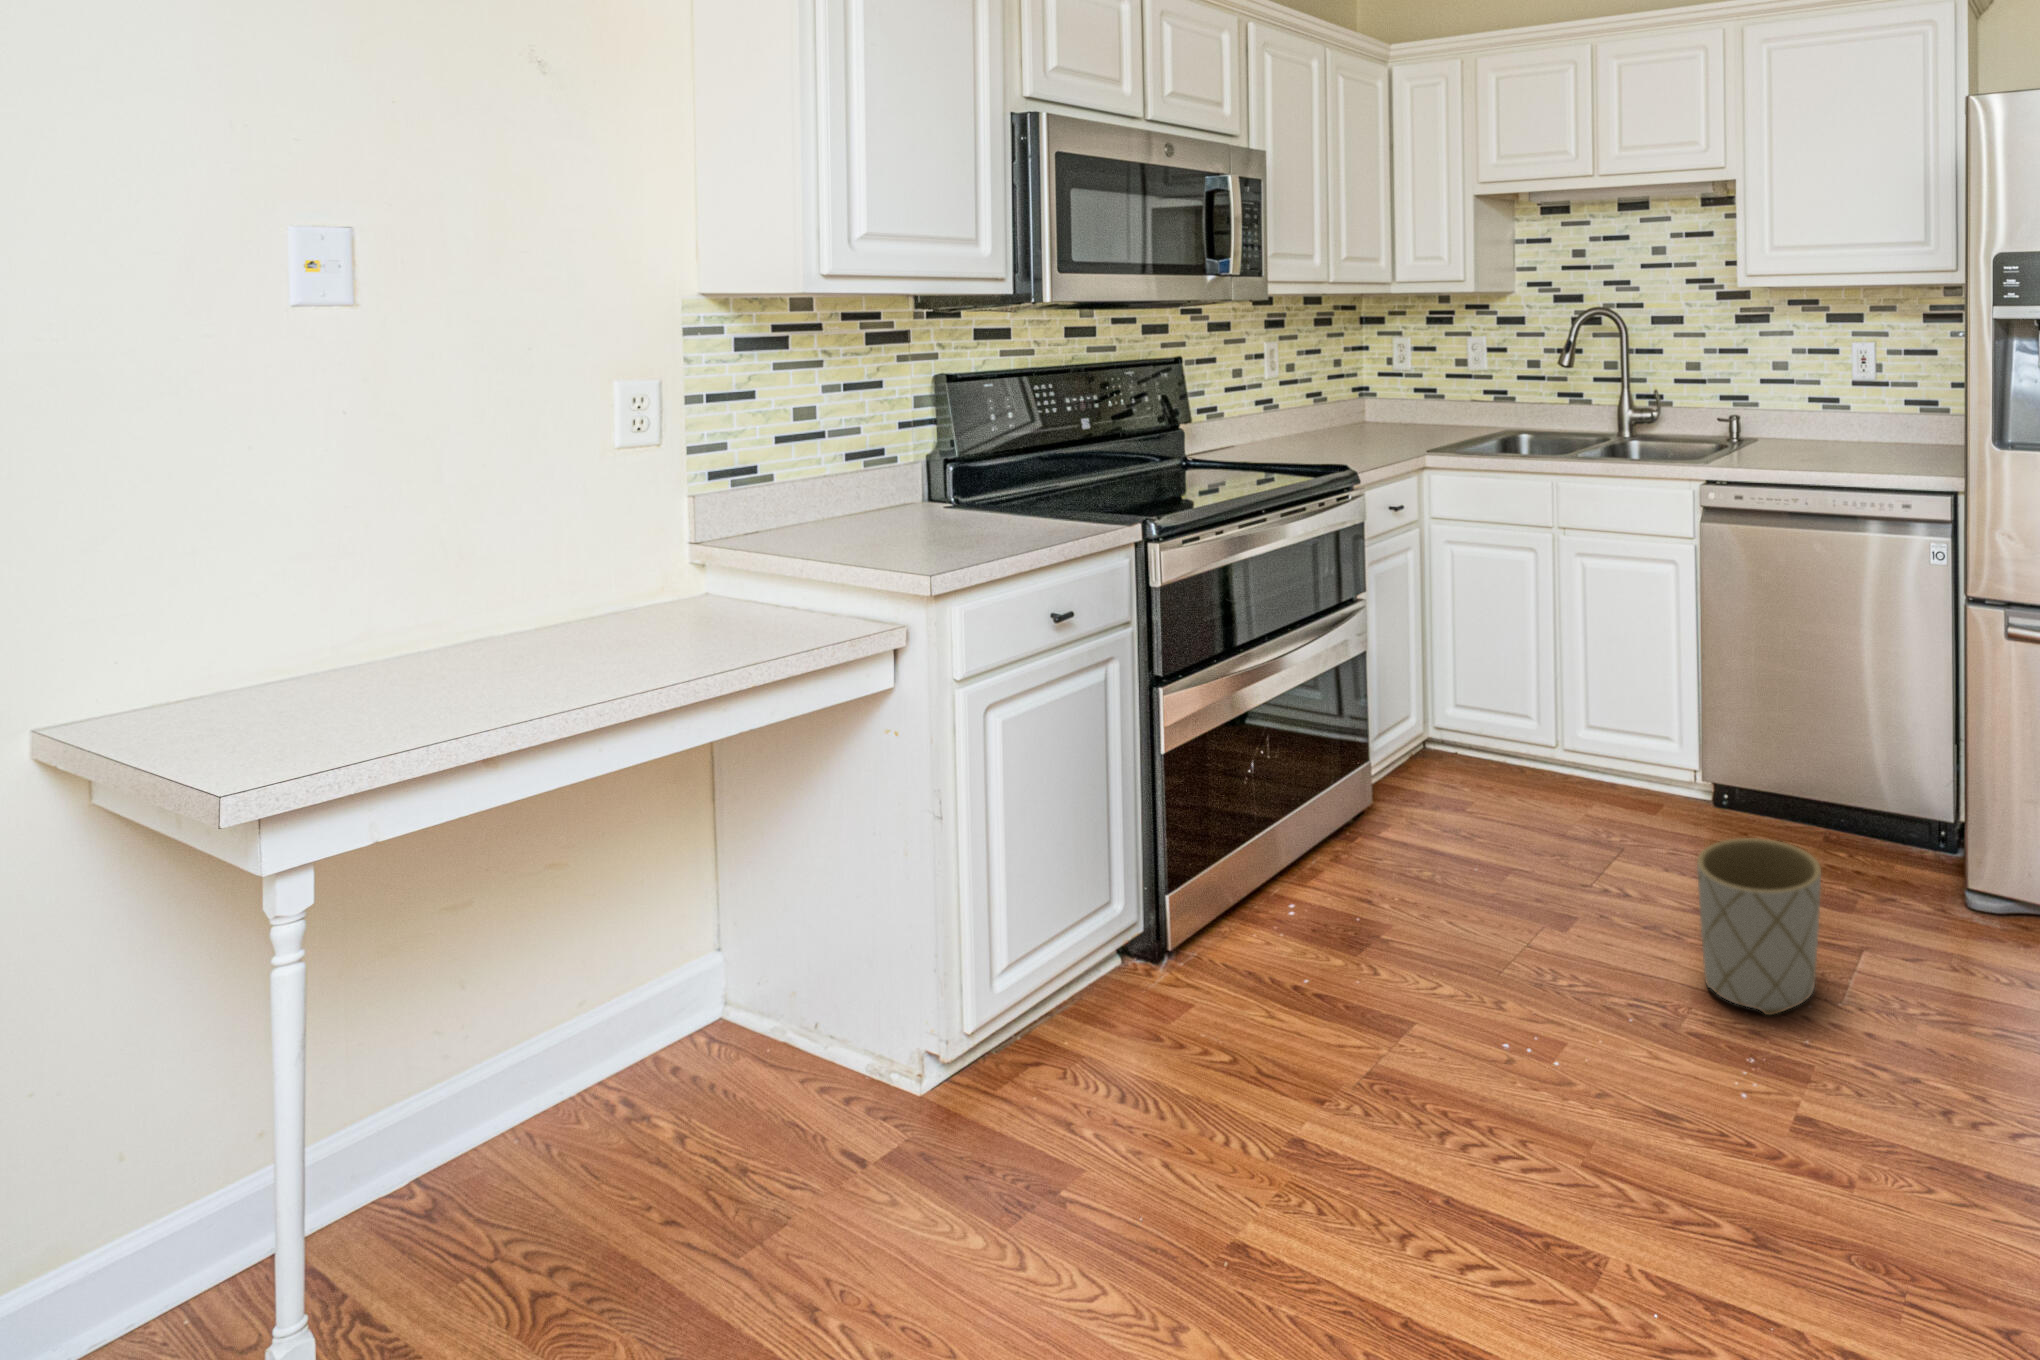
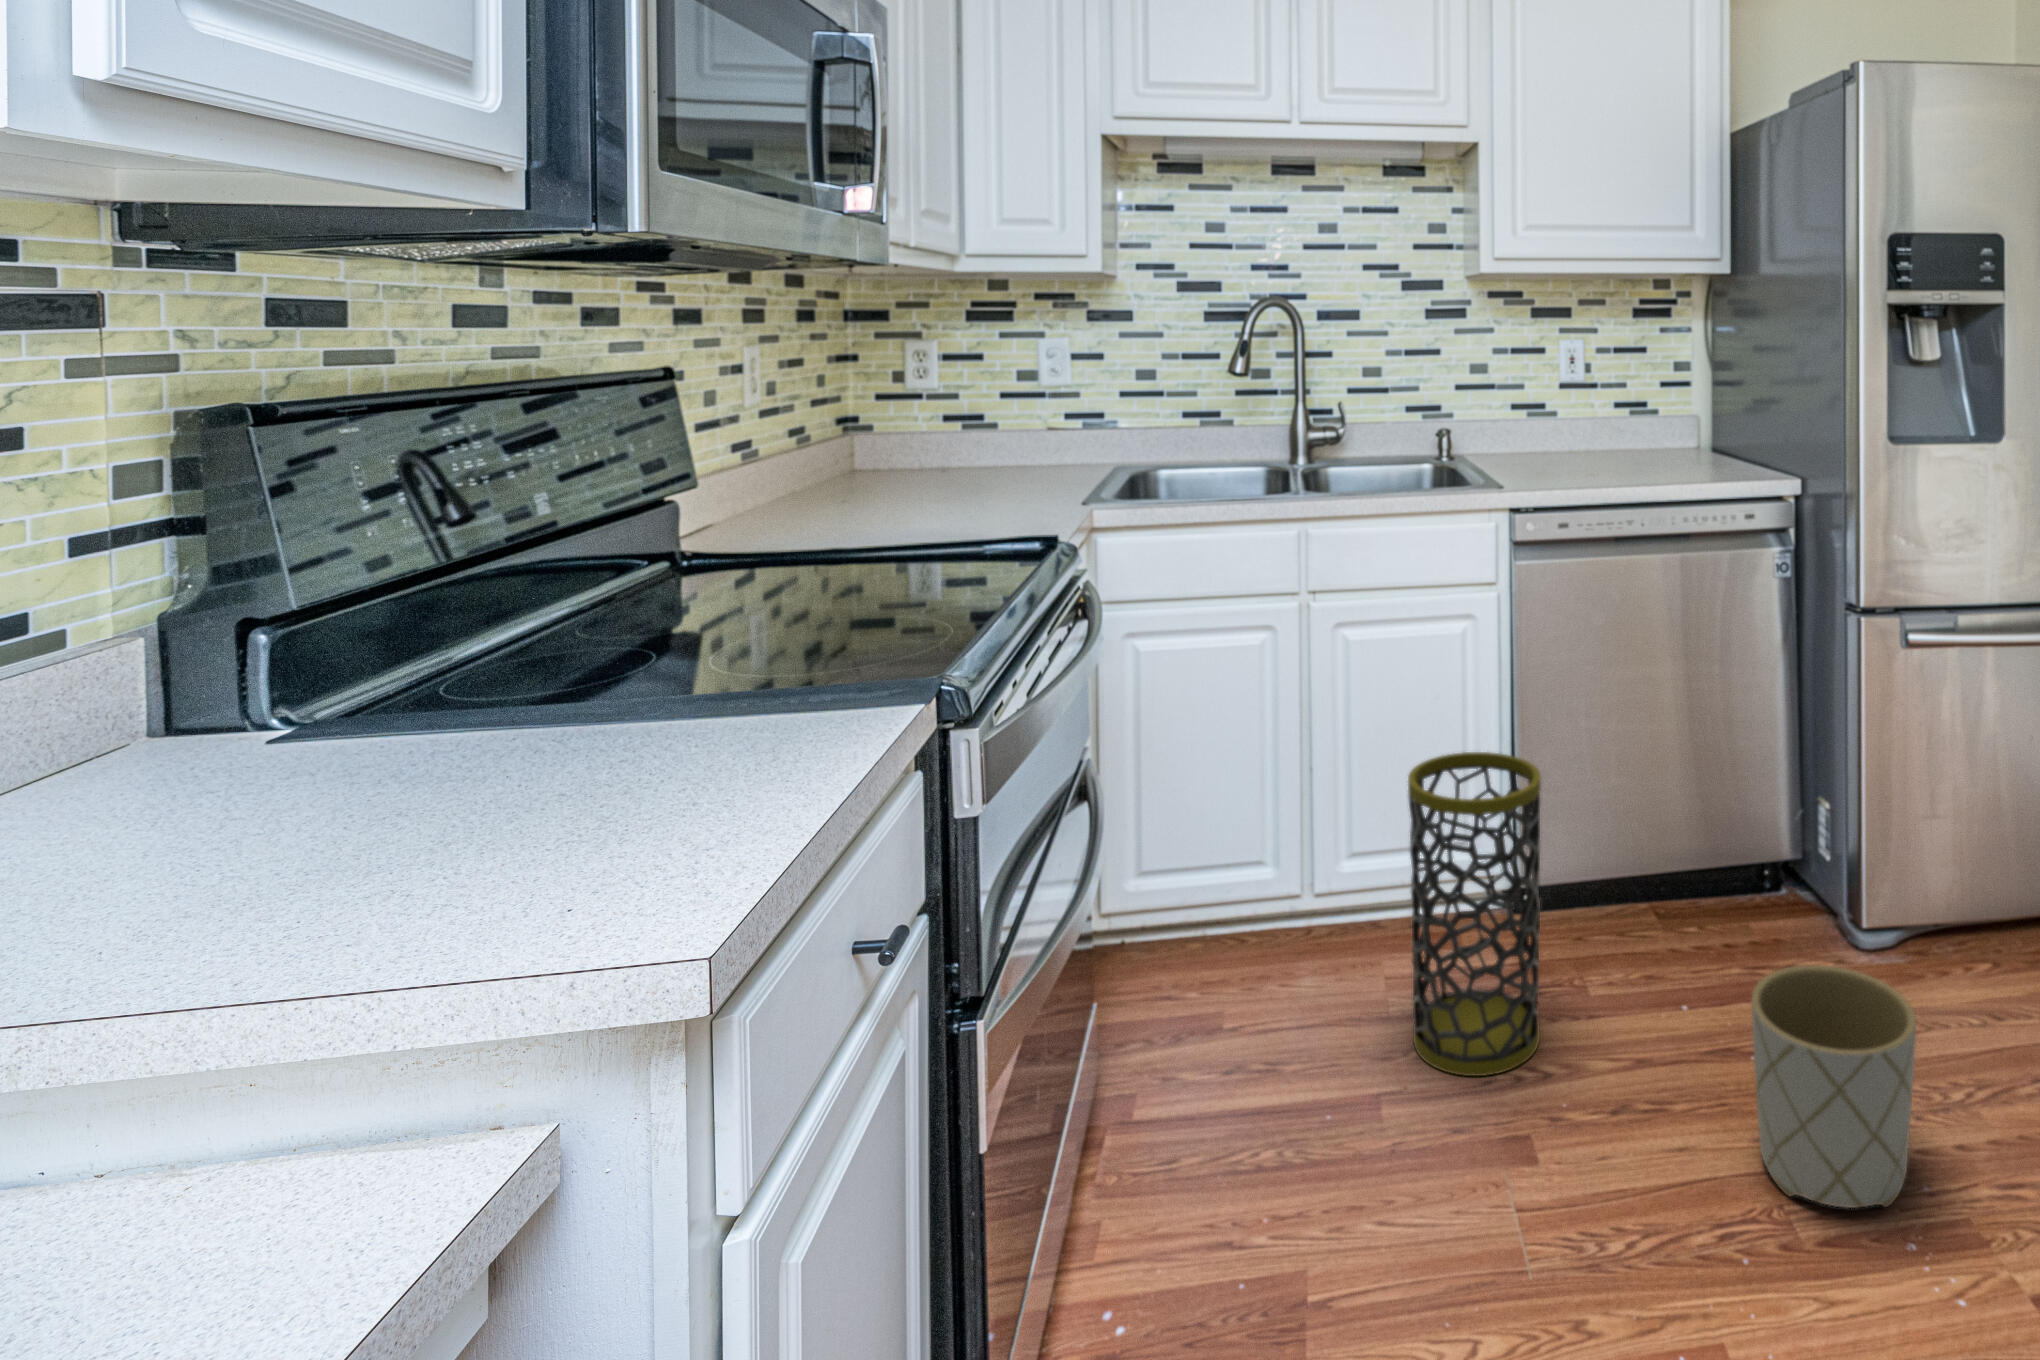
trash can: none [1557,650,1653,875] -> present [1408,752,1541,1076]

